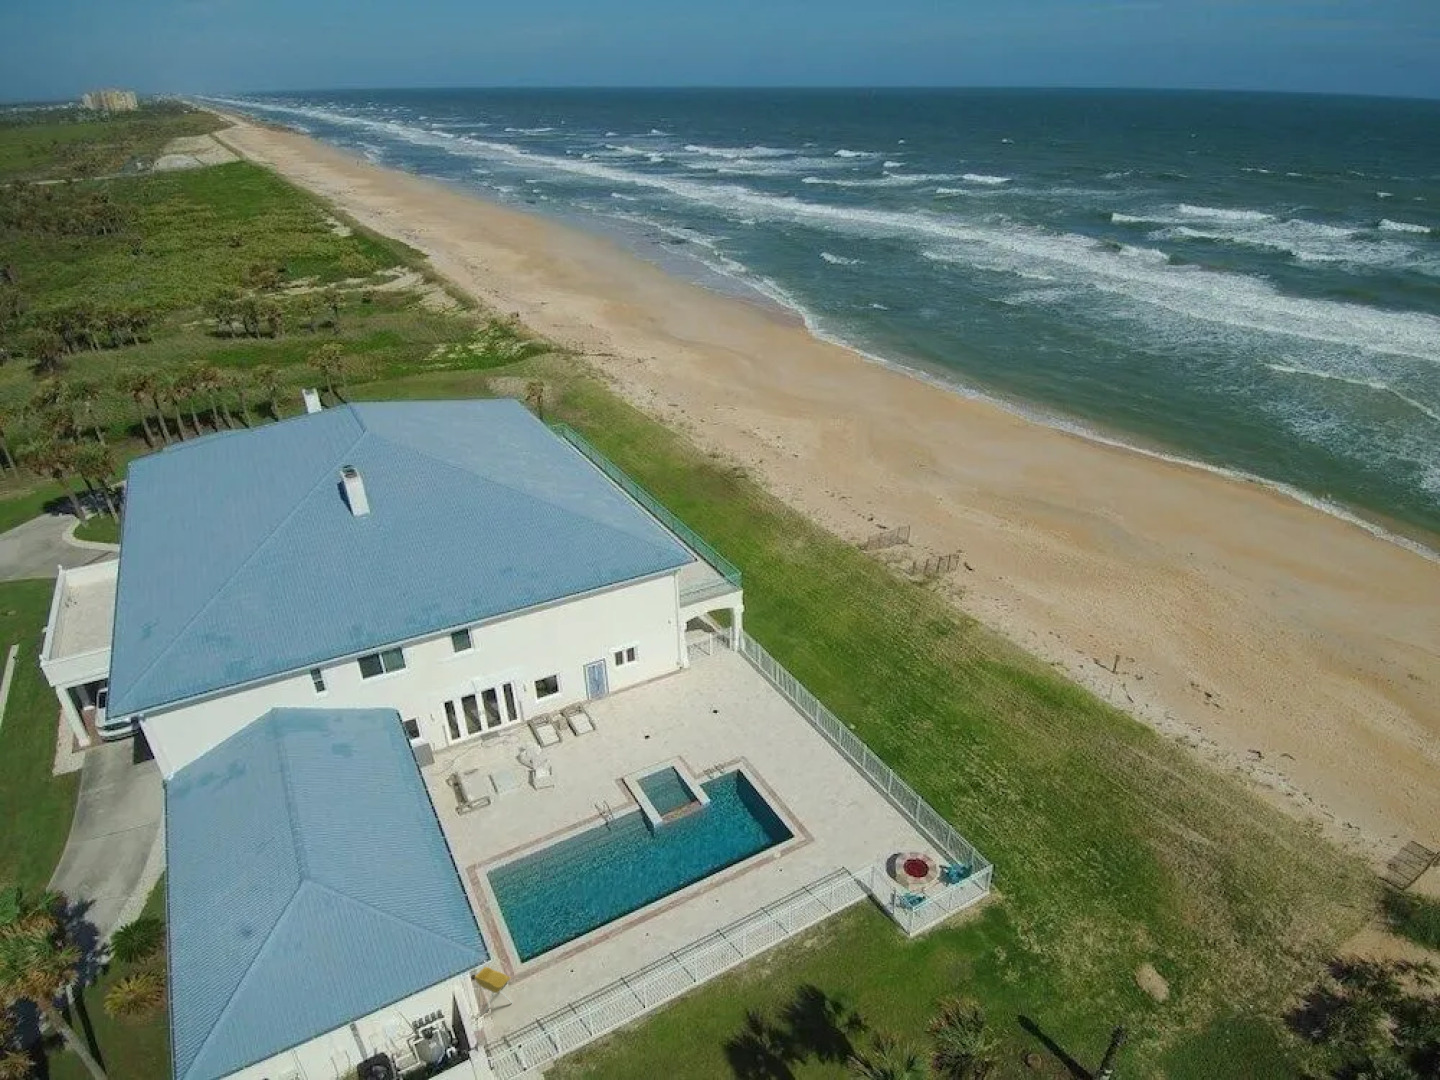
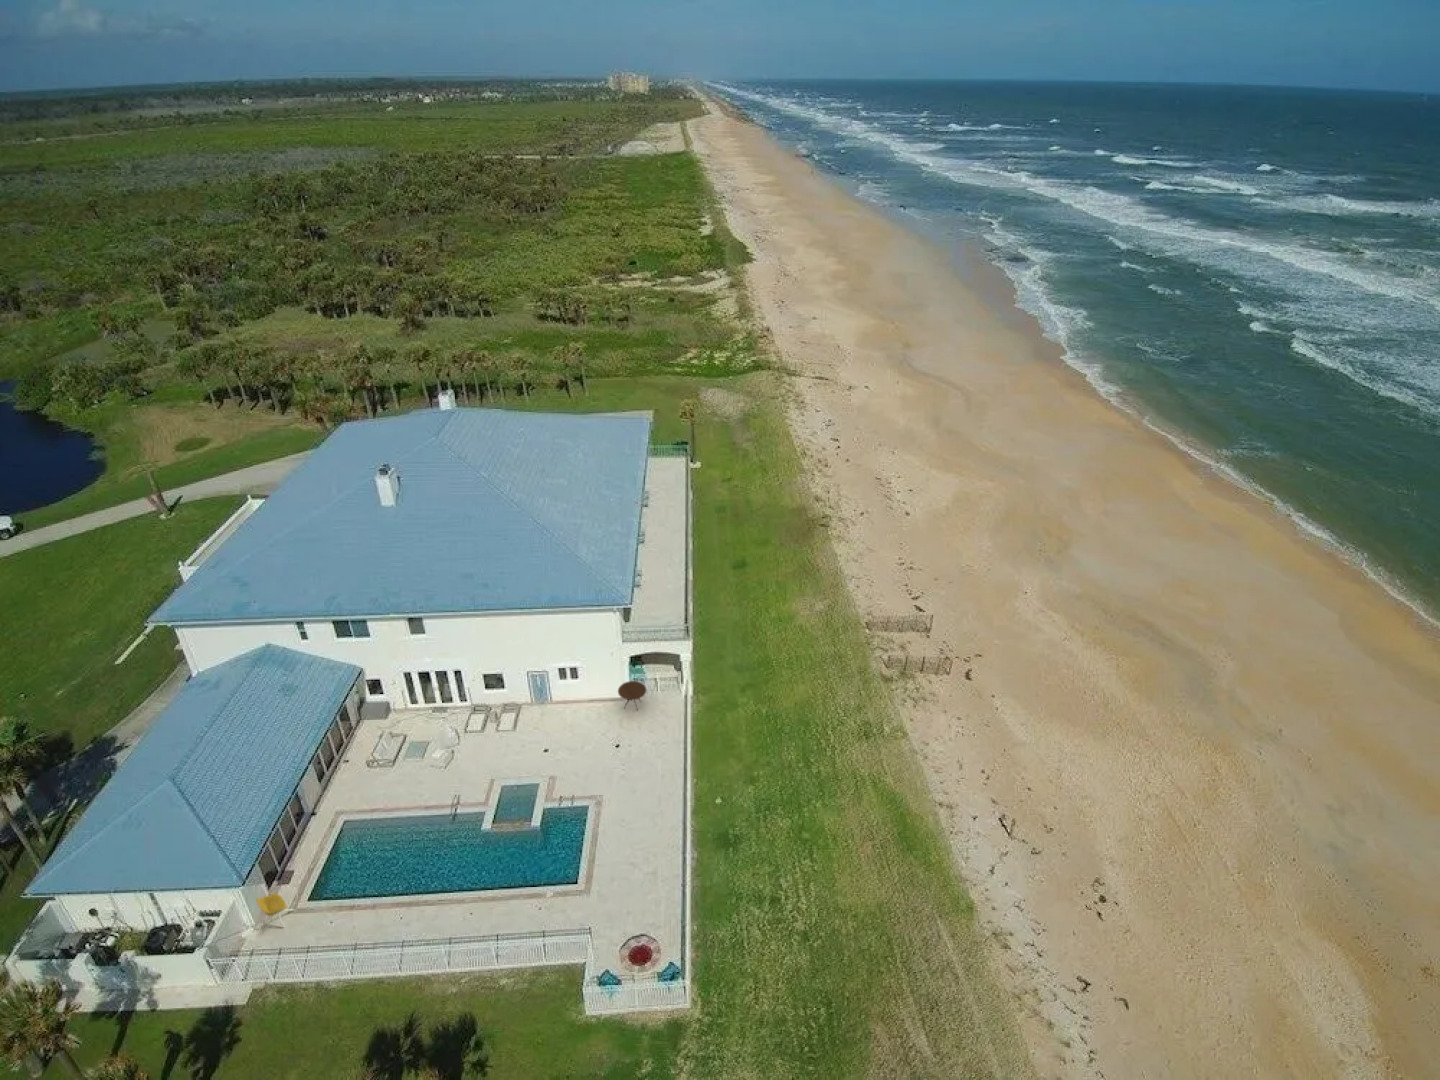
round table: none [685,645,717,678] -> present [618,681,646,710]

